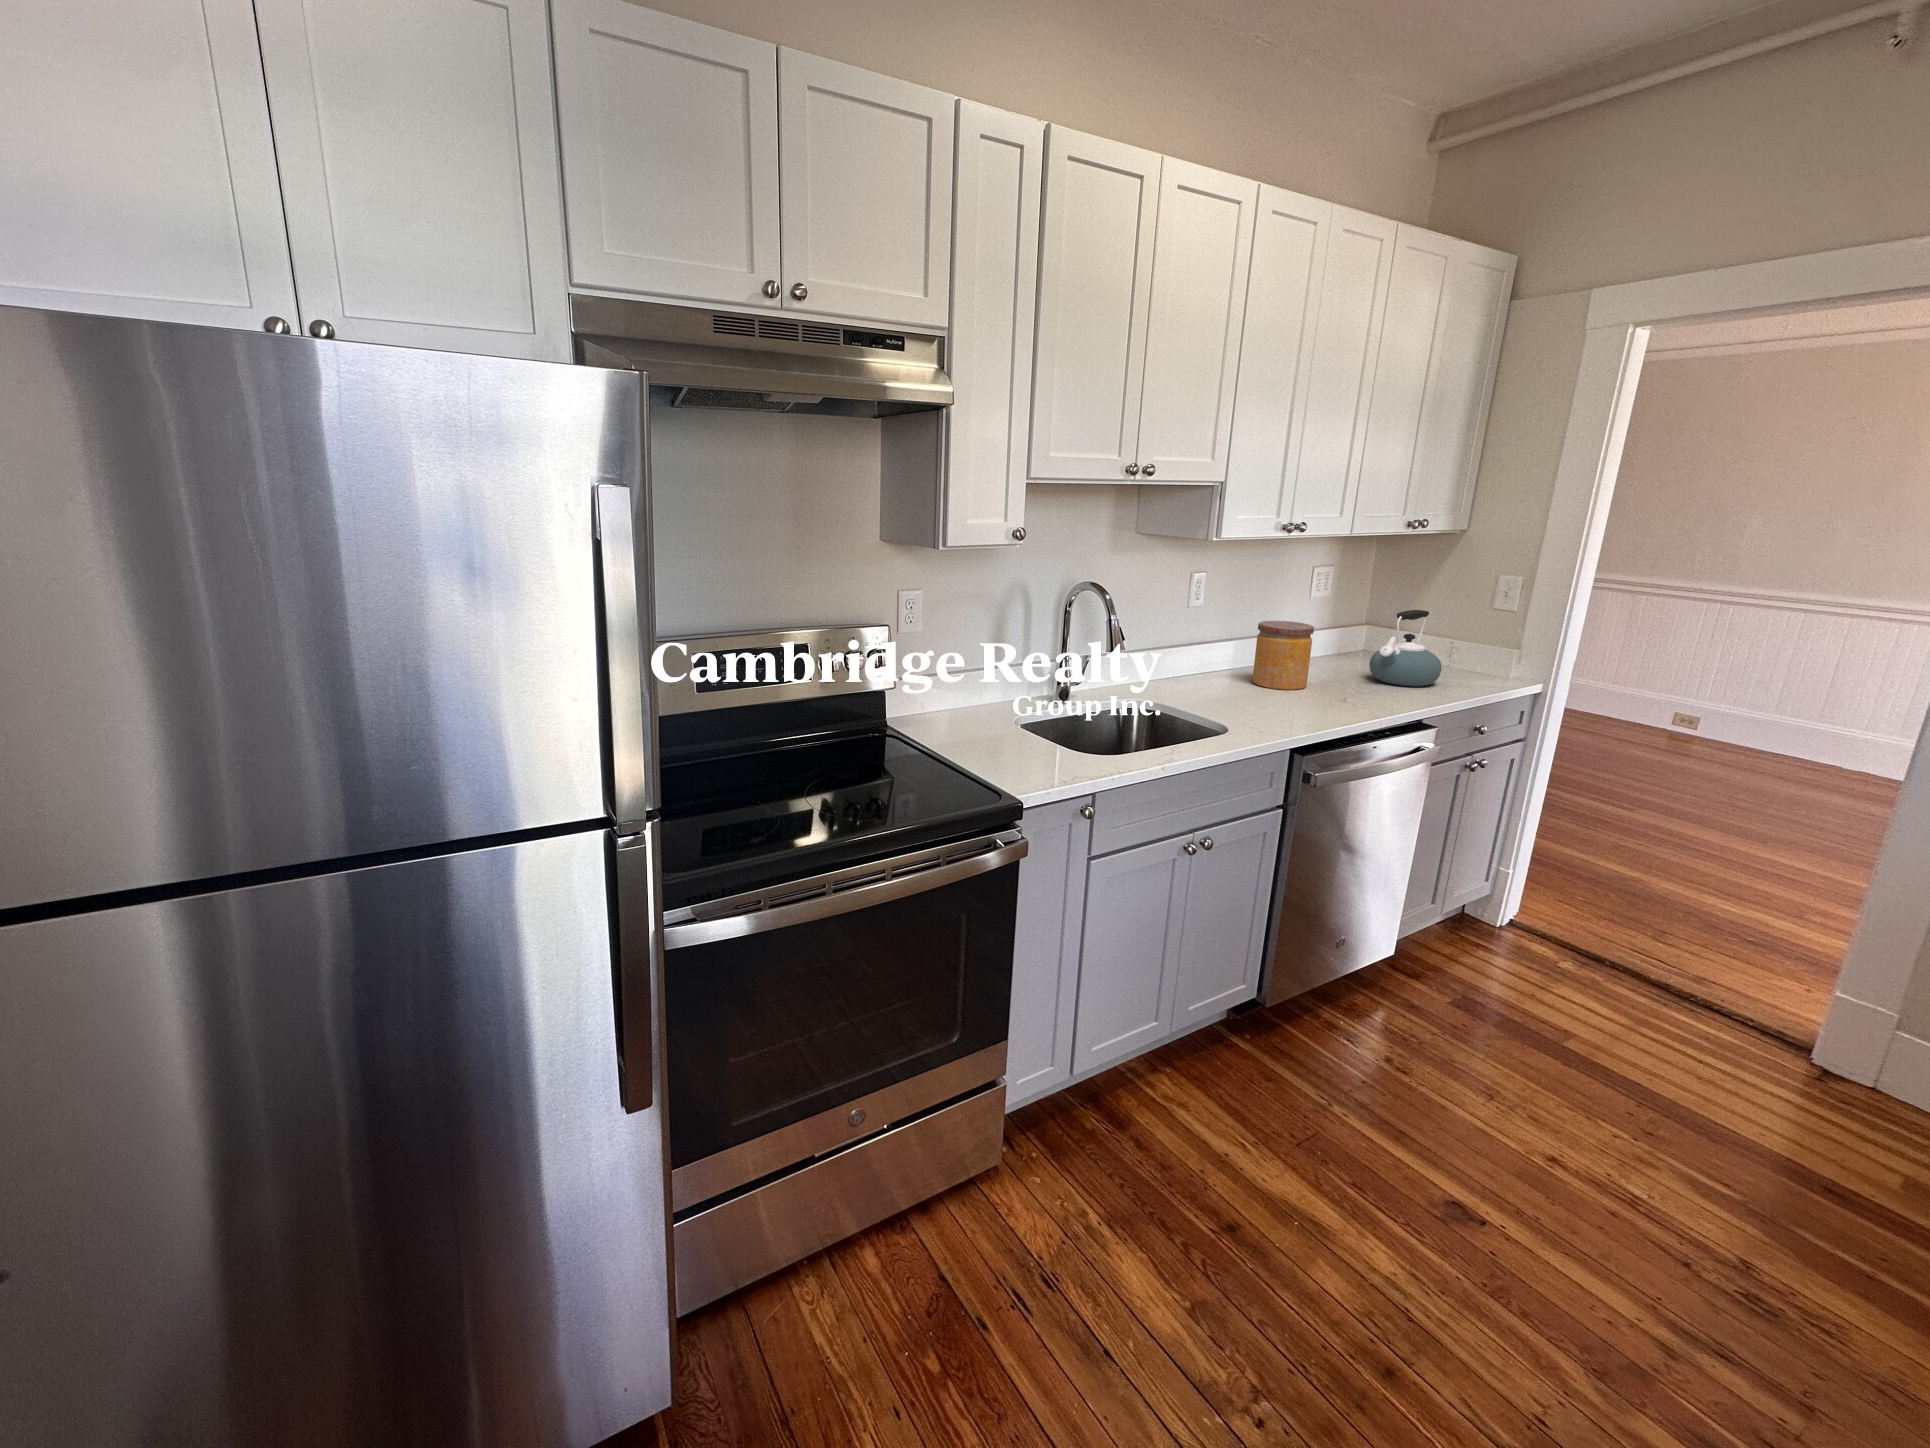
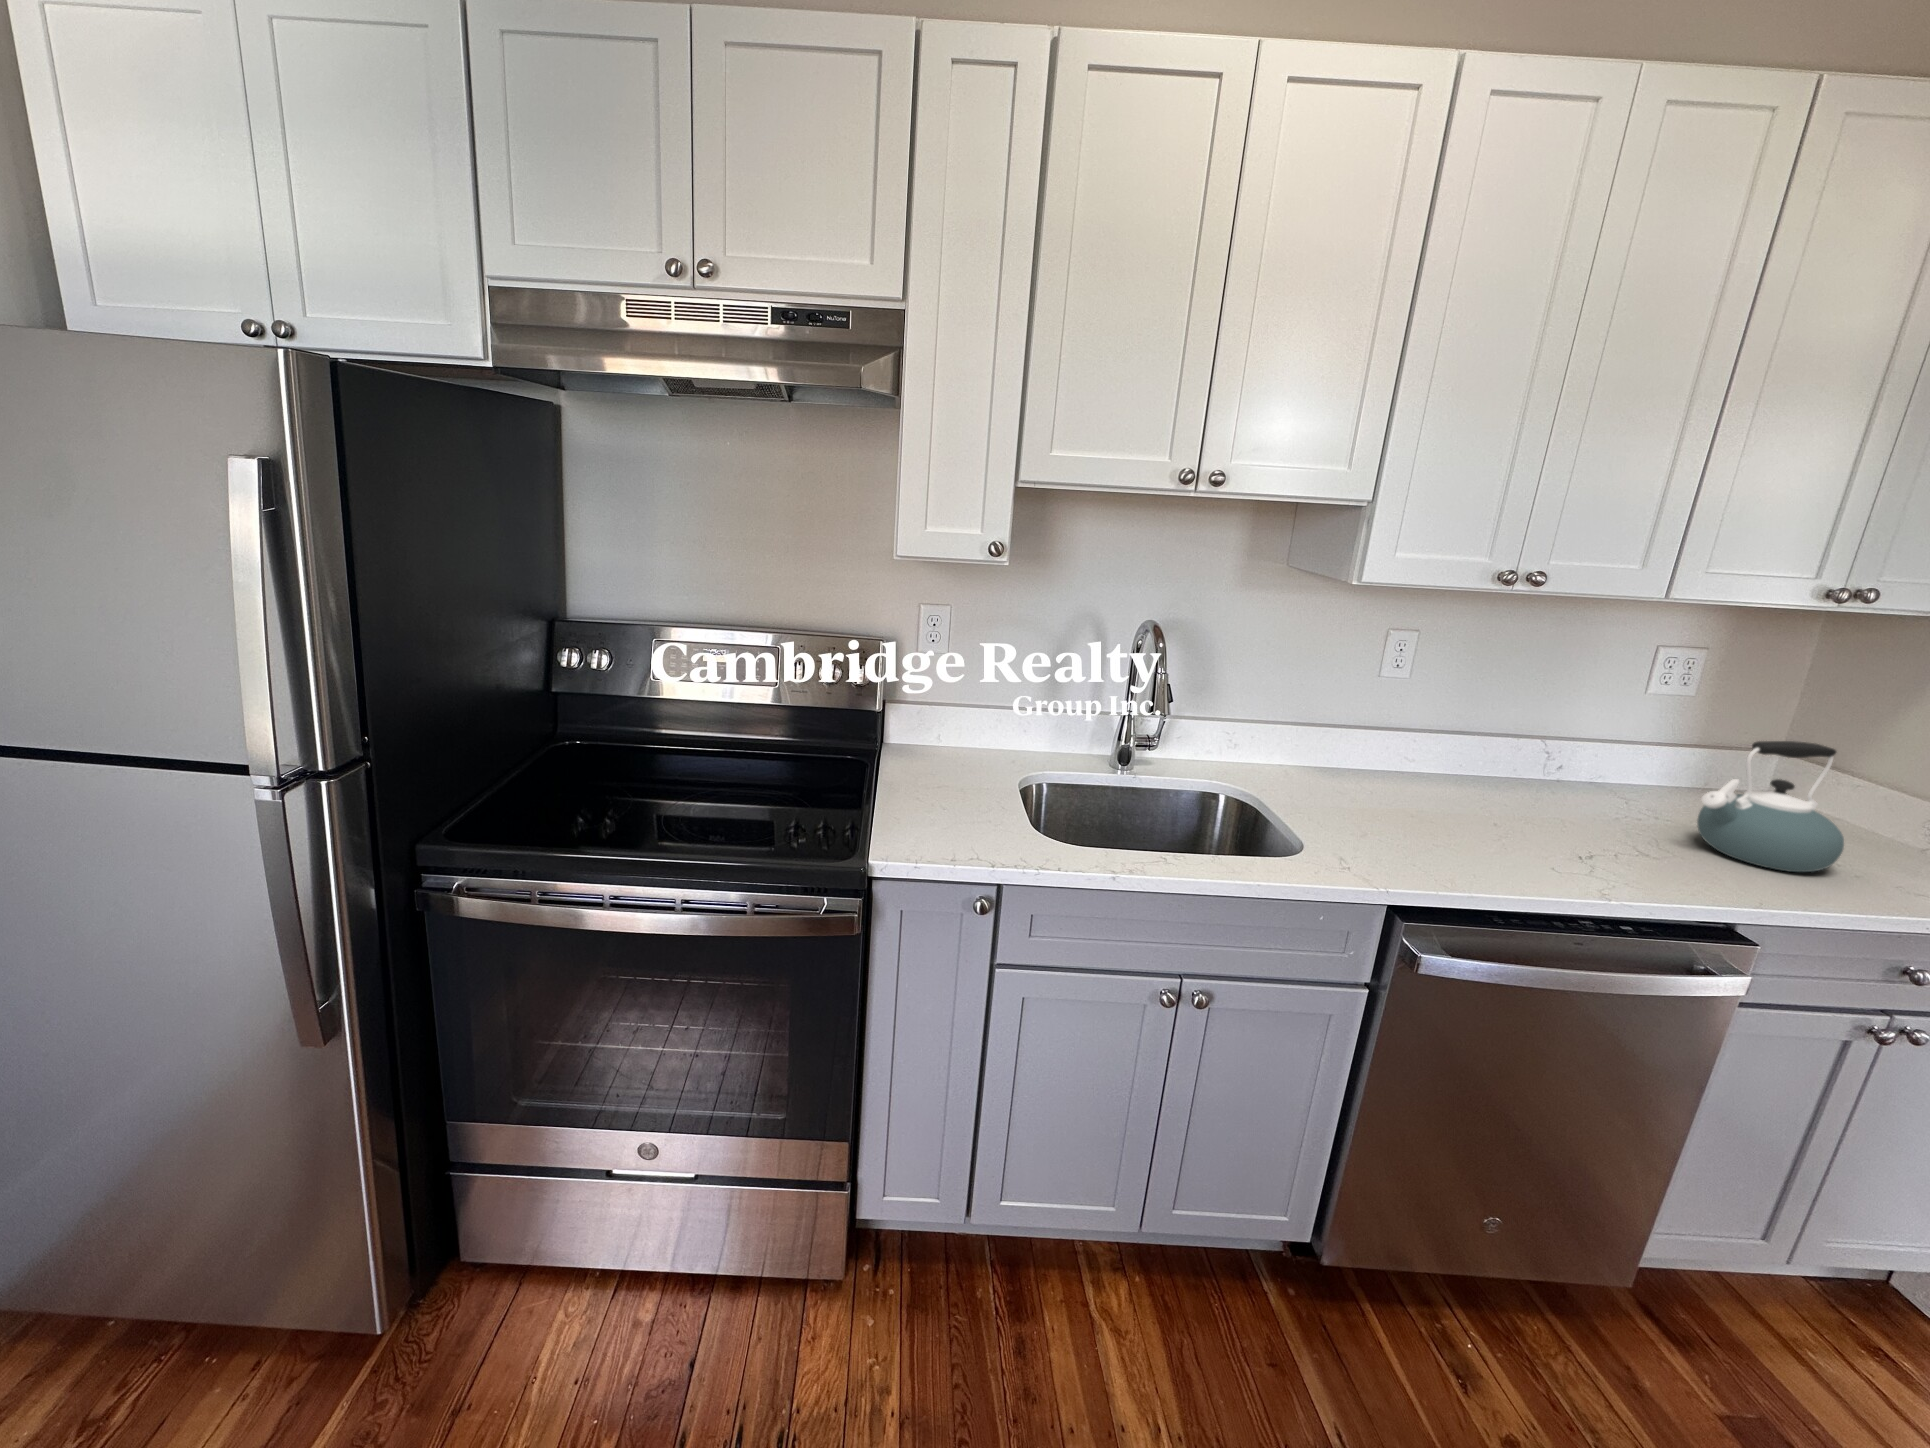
jar: present [1253,621,1314,690] -> none [1461,718,1571,828]

